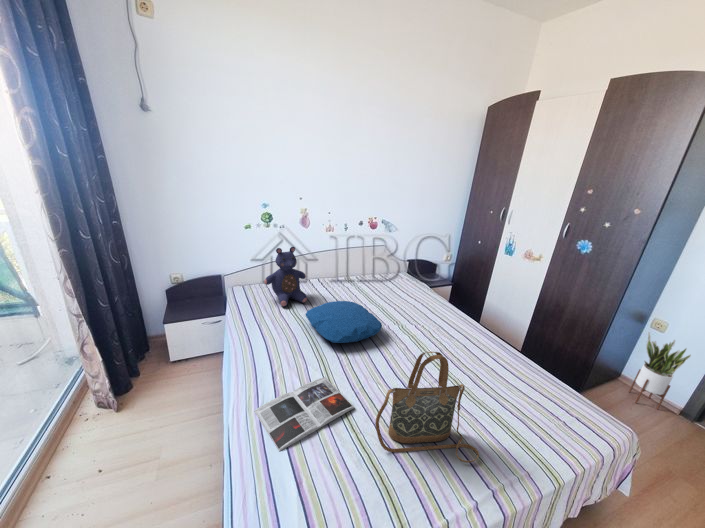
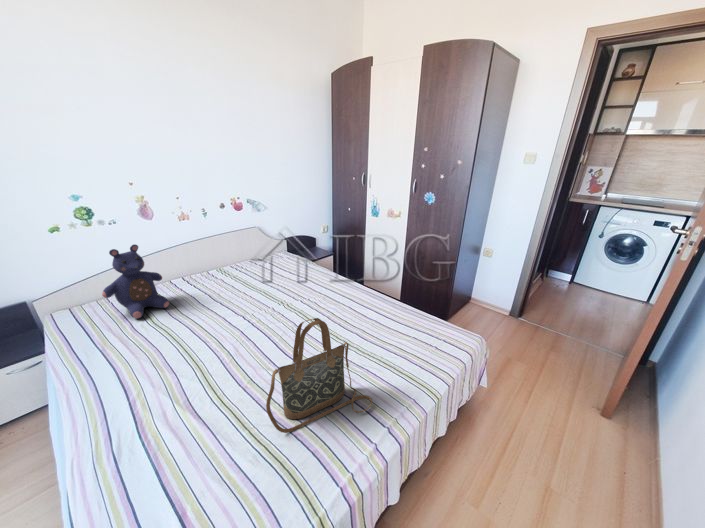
pillow: present [305,301,382,343] -> none [168,293,264,342]
potted plant: present [629,332,691,409] -> none [477,259,509,317]
magazine: present [254,377,354,451] -> none [110,382,244,488]

